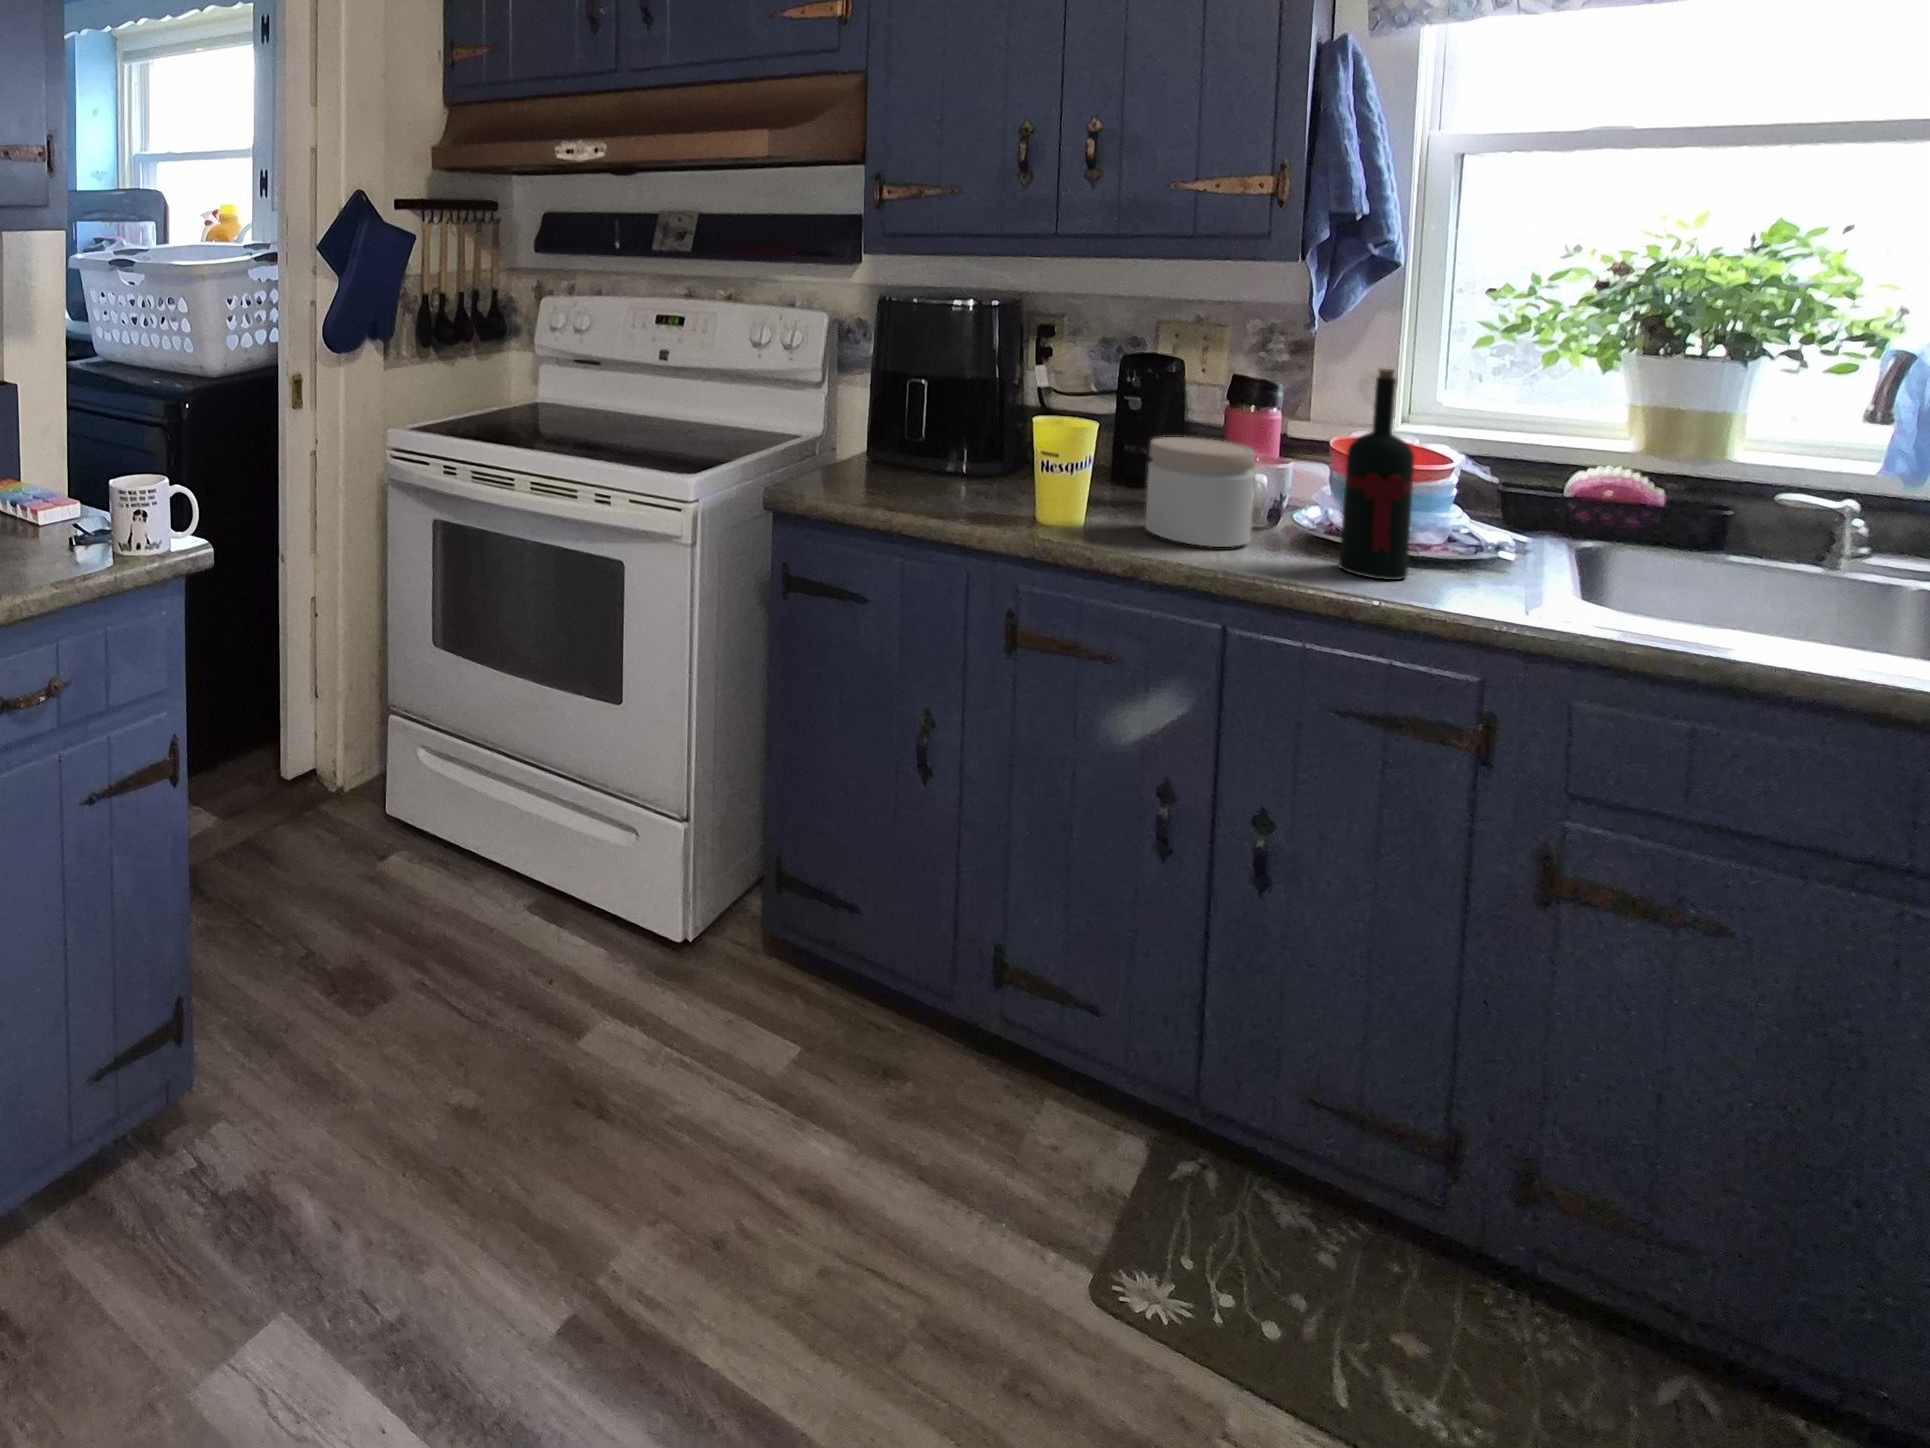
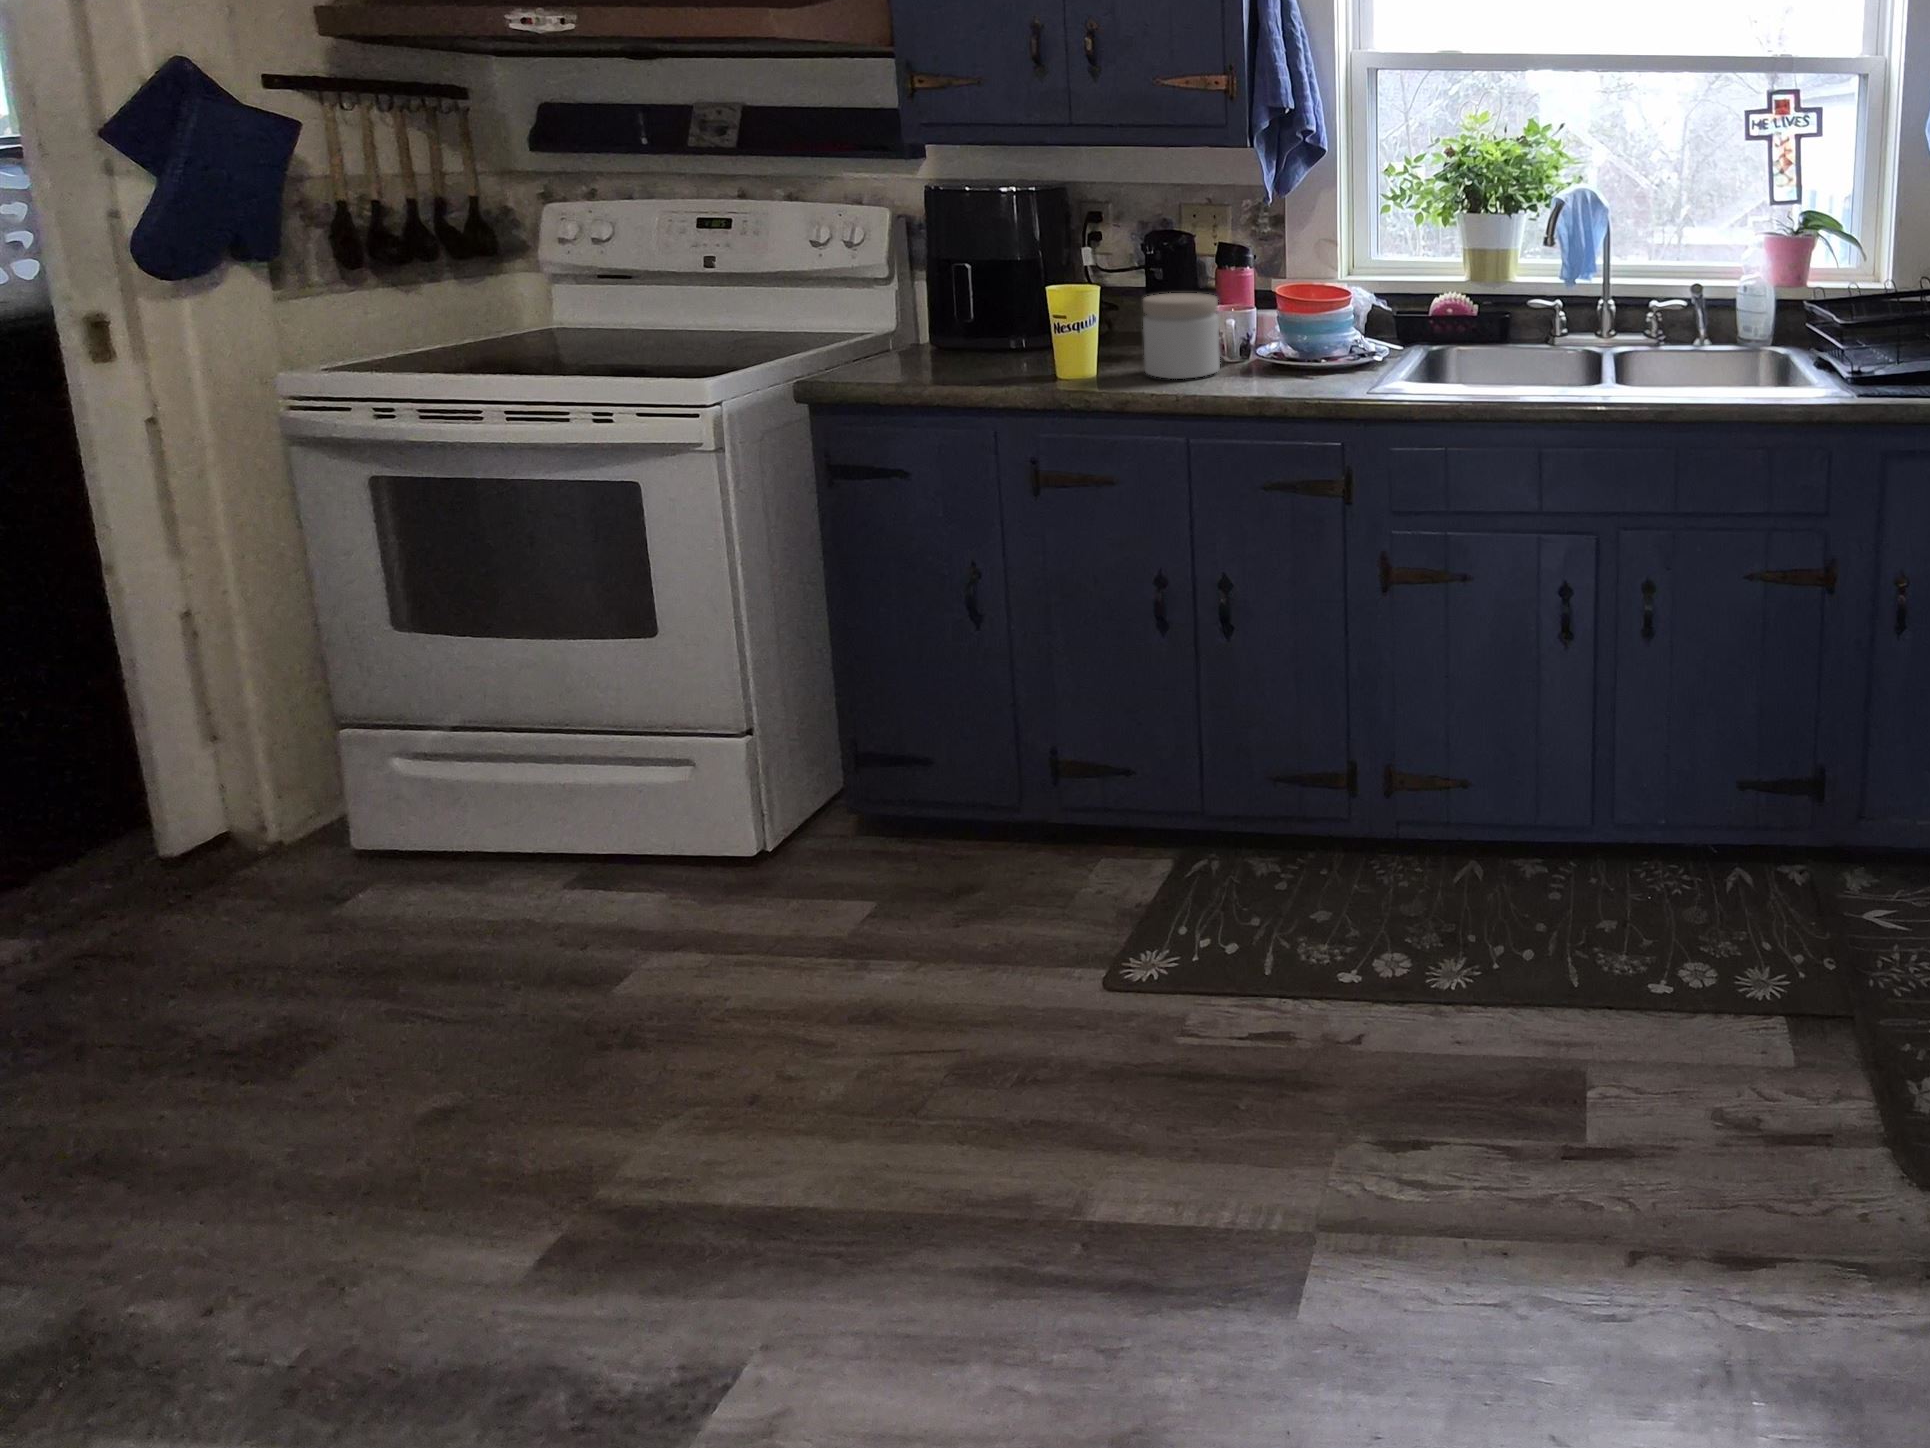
wine bottle: present [1339,368,1415,580] -> none [1269,224,1311,384]

